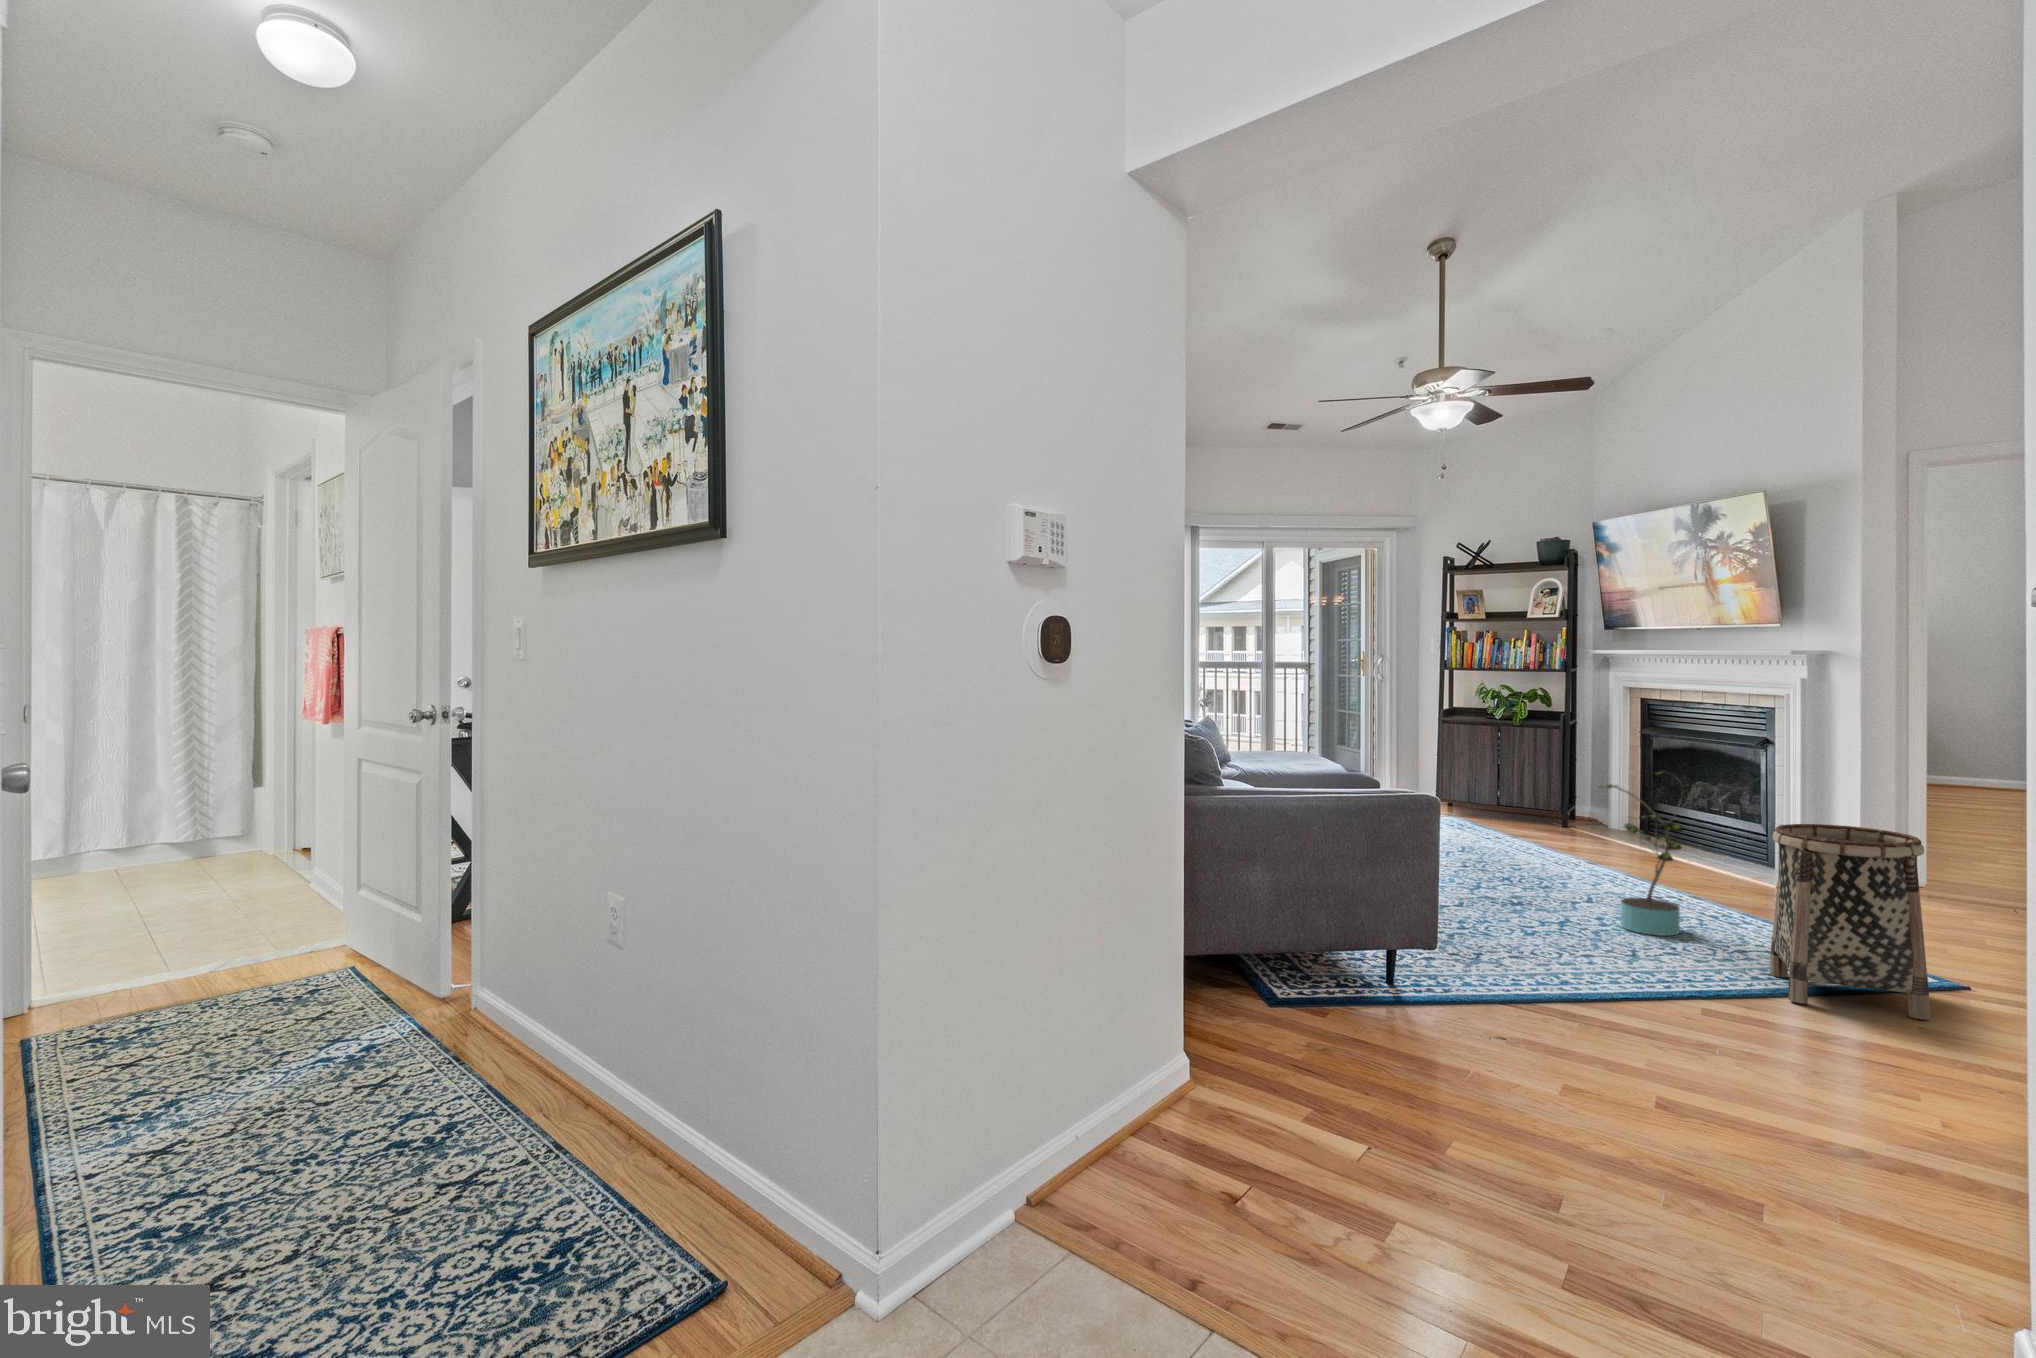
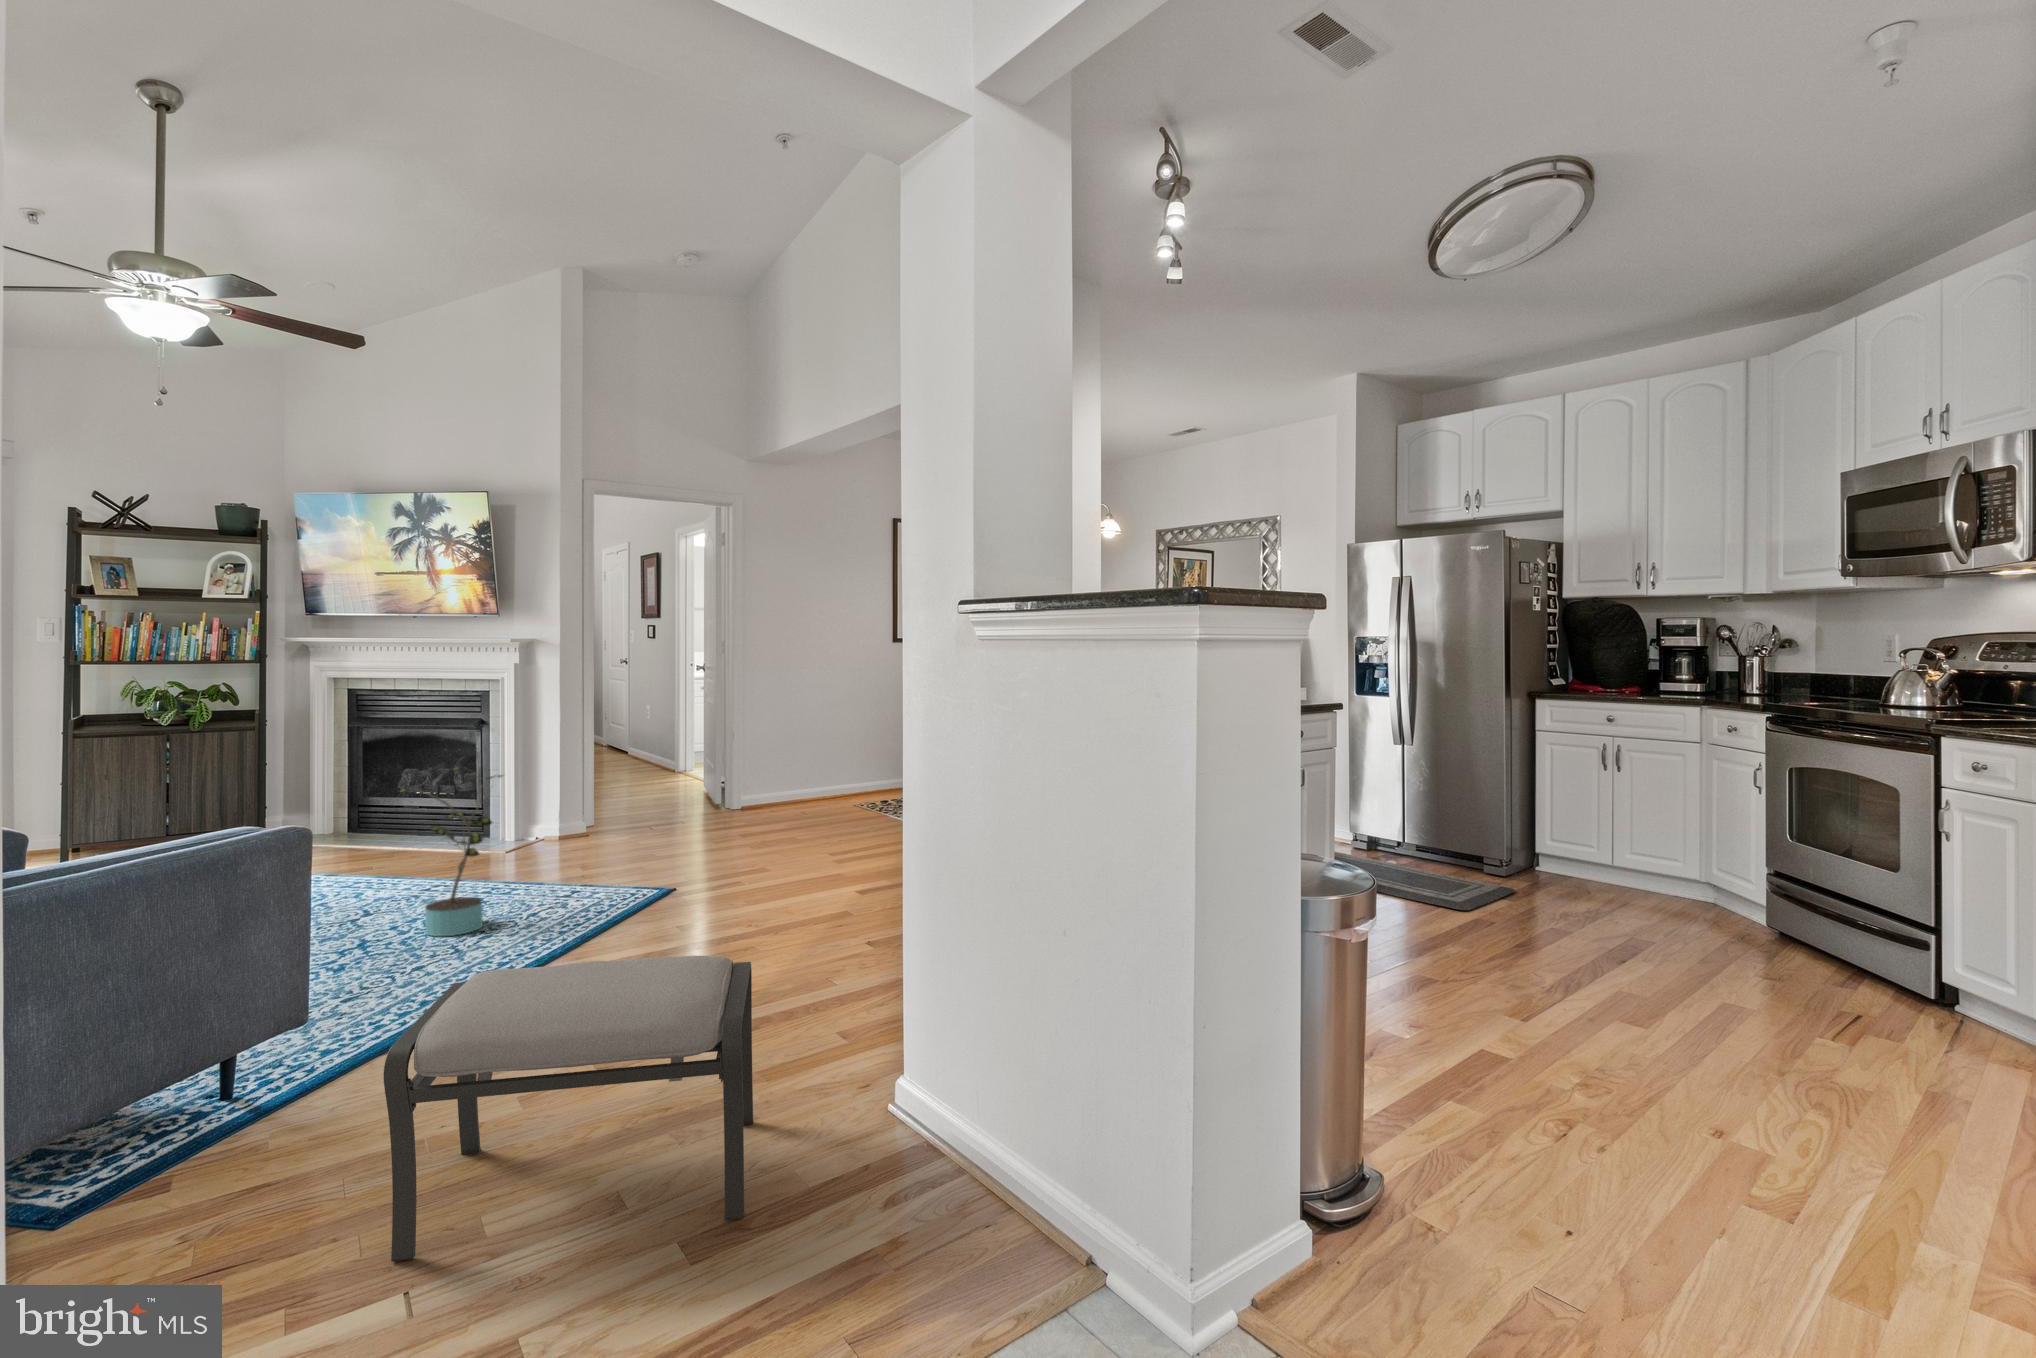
basket: present [1770,824,1930,1019] -> none [580,794,698,955]
ottoman: none [1390,933,1802,1278] -> present [384,956,753,1262]

